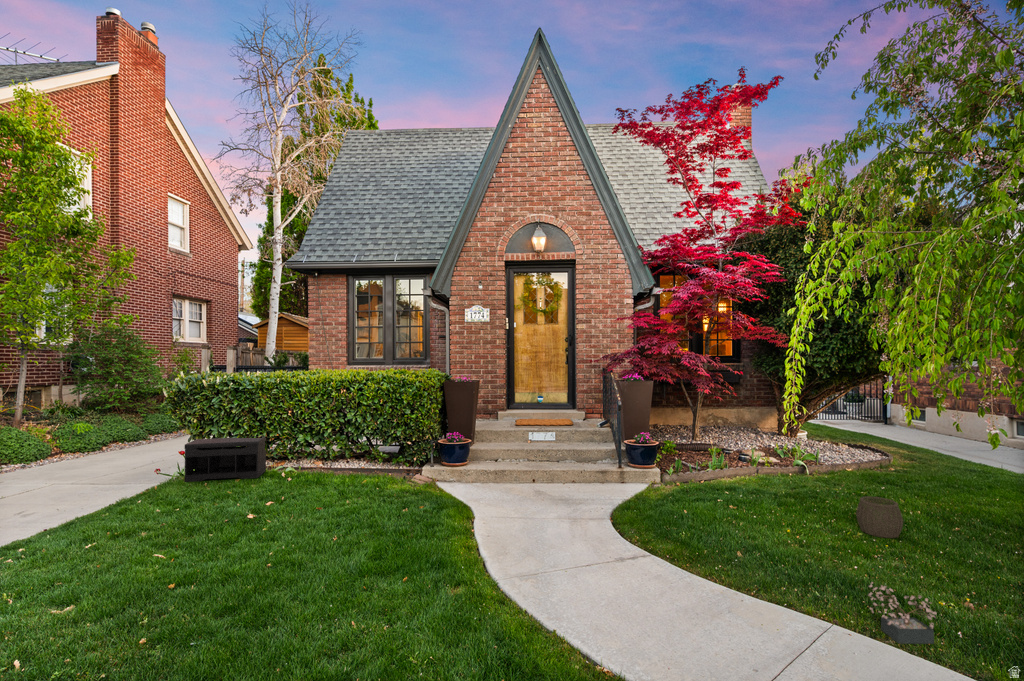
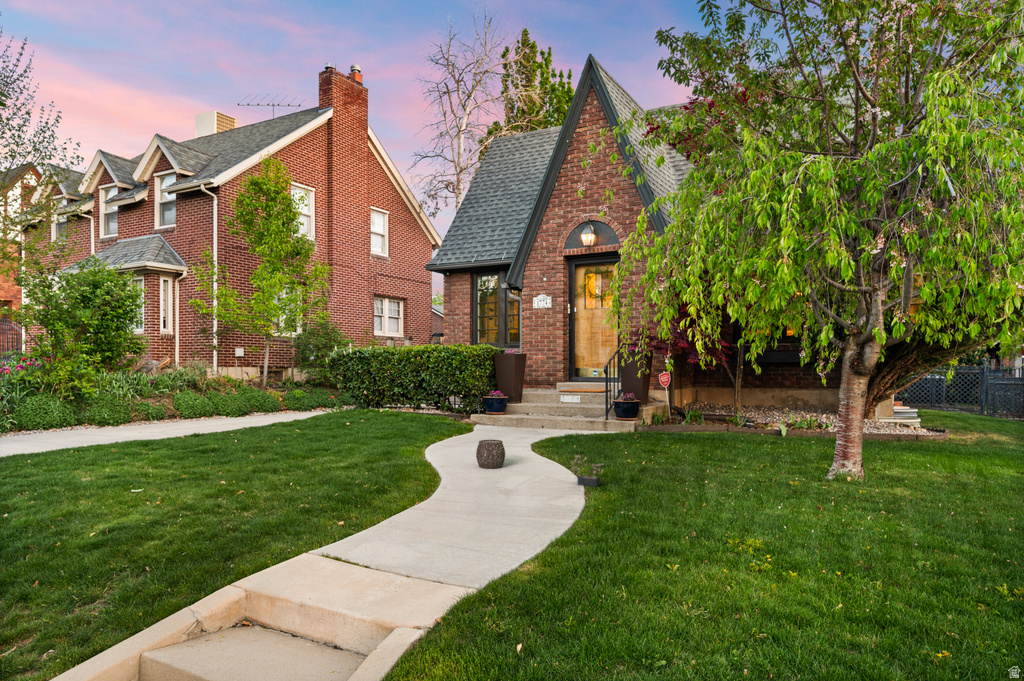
bench: present [185,436,266,482] -> none [341,391,389,418]
woven basket: present [856,496,903,538] -> present [476,440,505,469]

